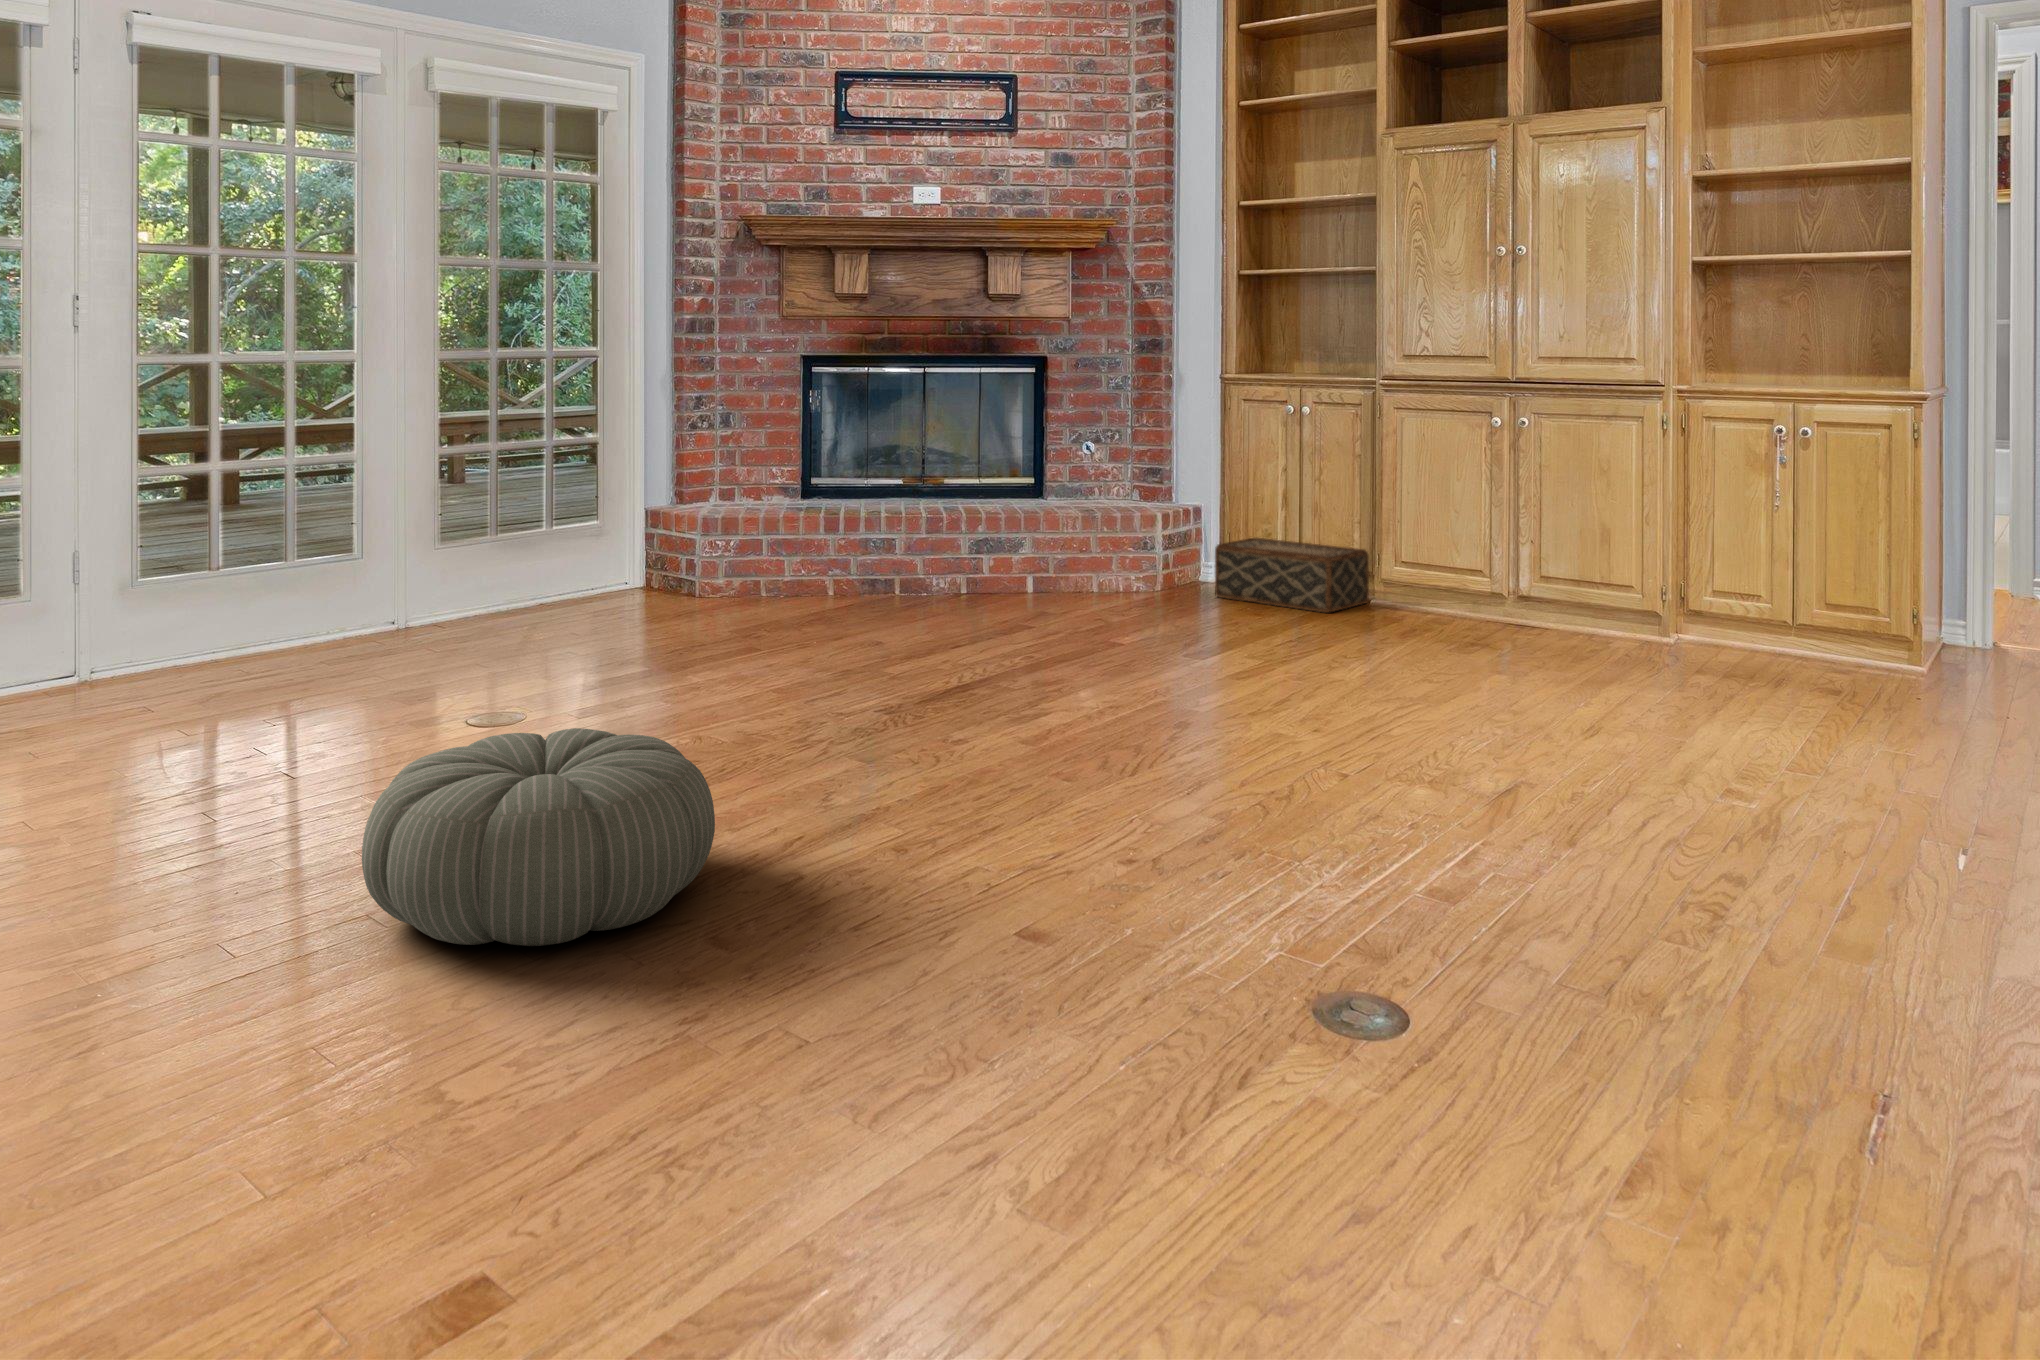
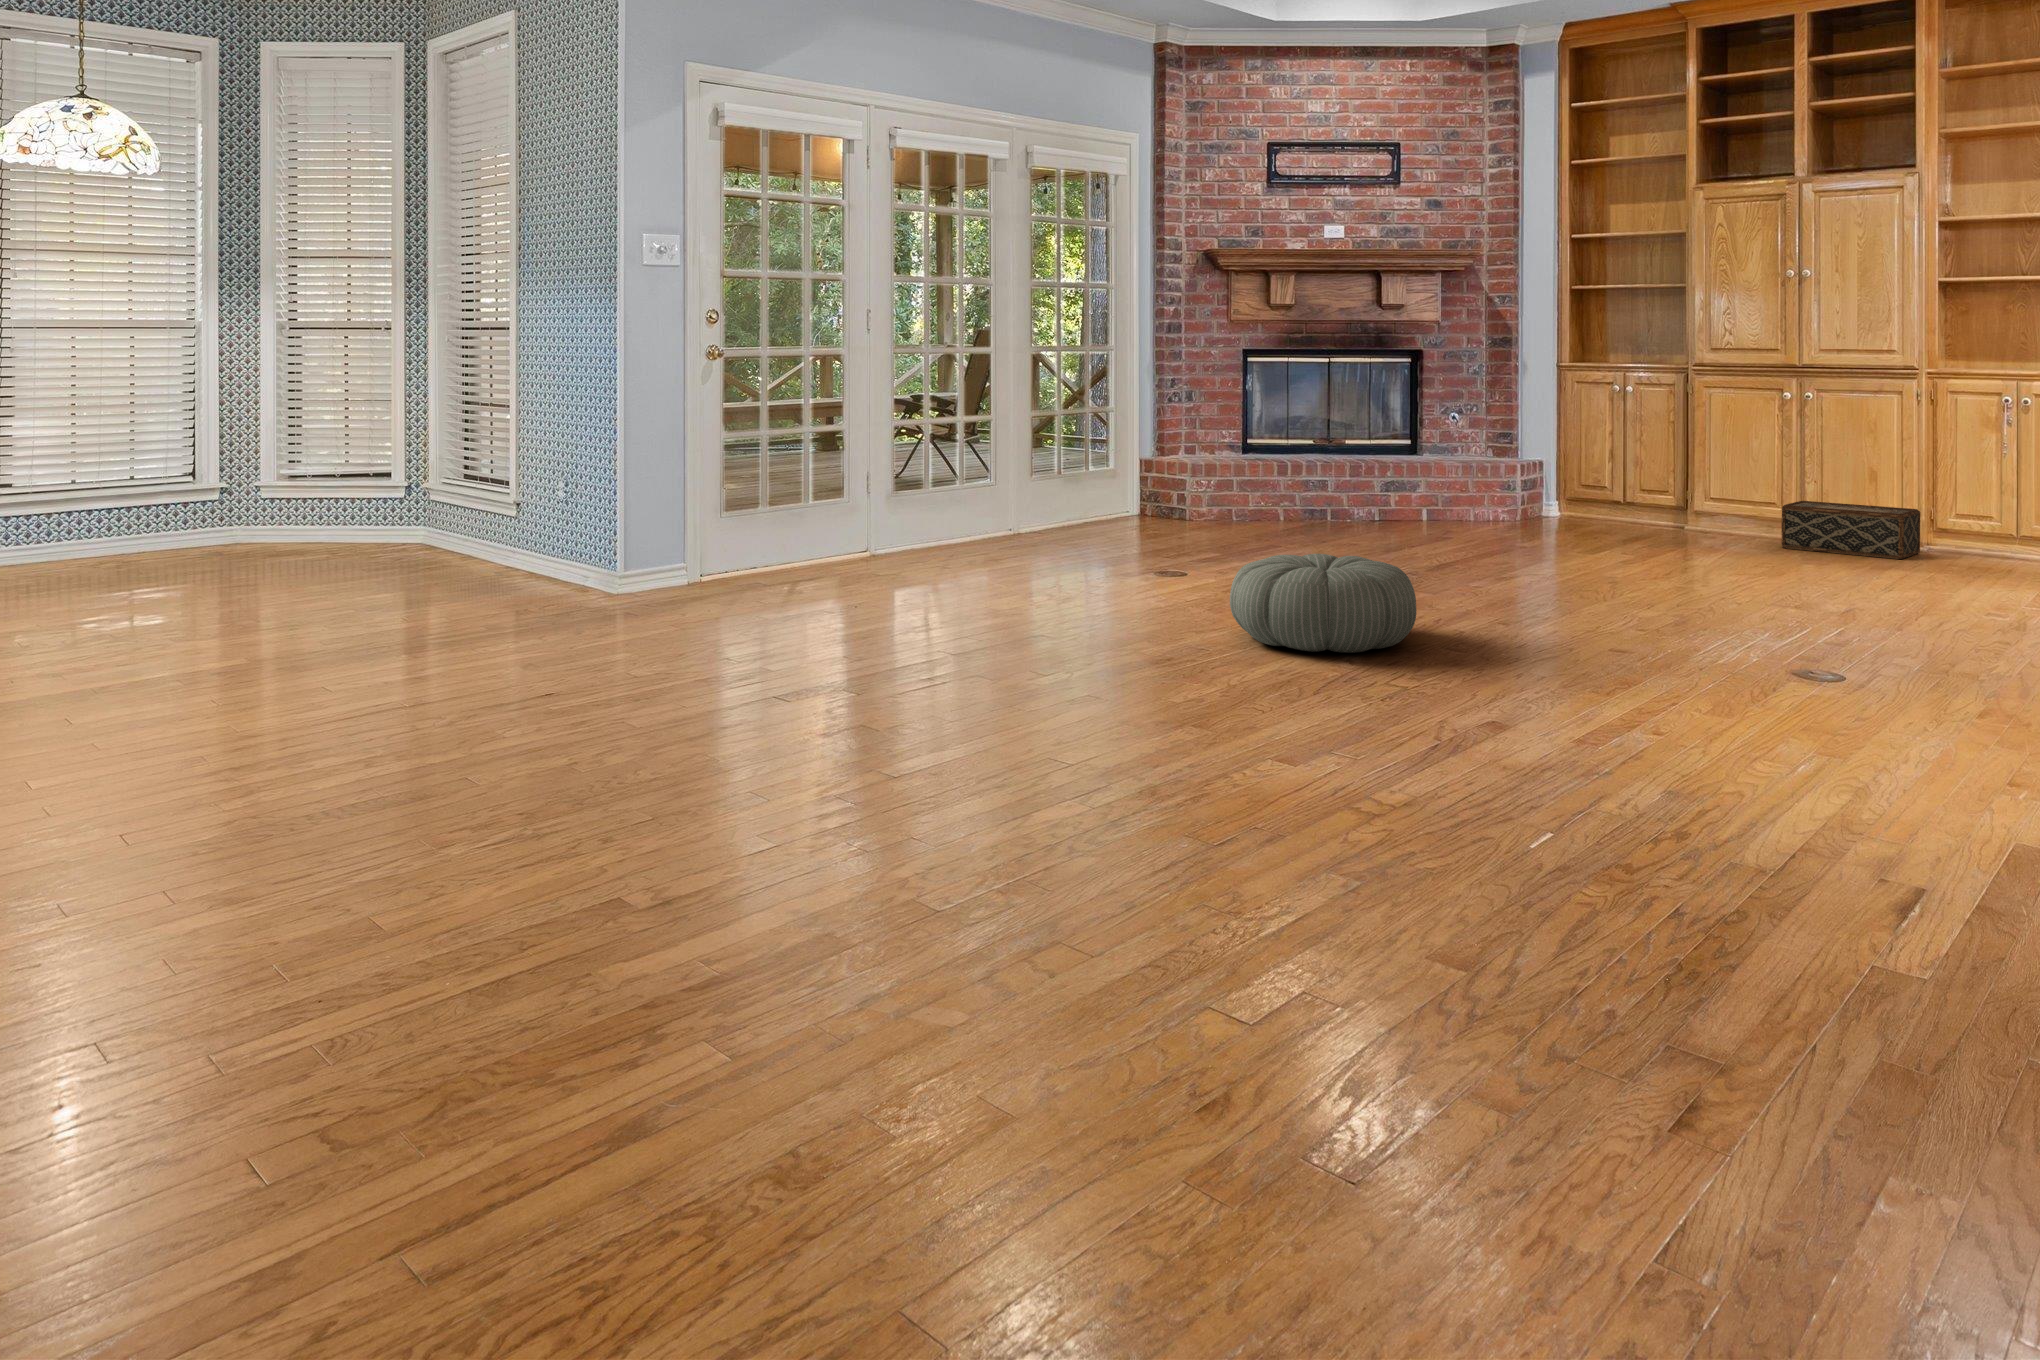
woven basket: present [1215,538,1369,613] -> present [1781,501,1920,559]

